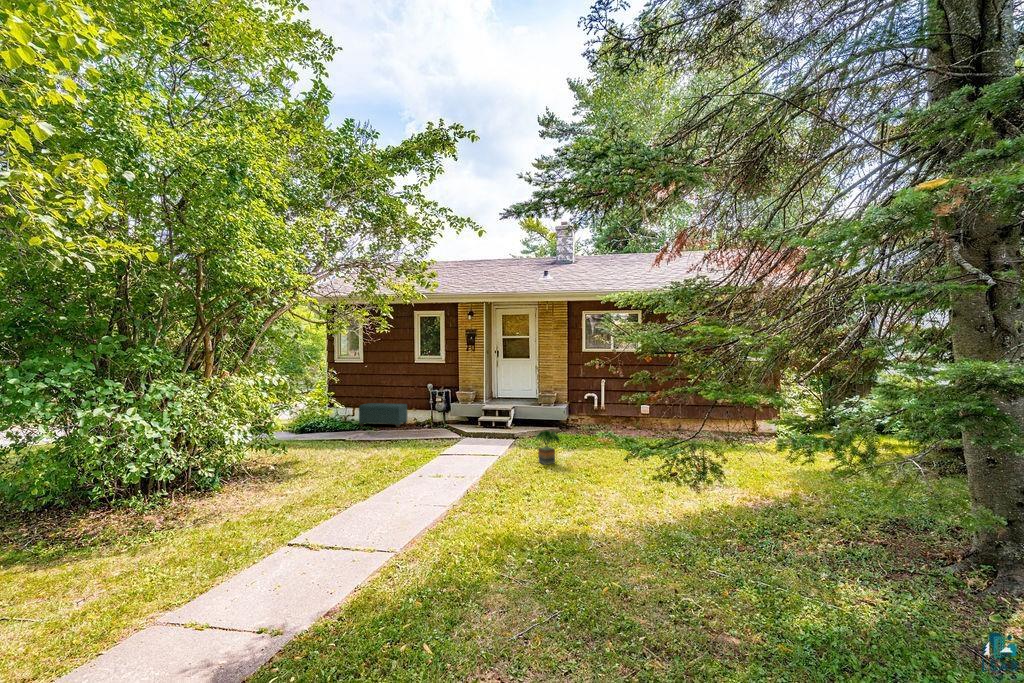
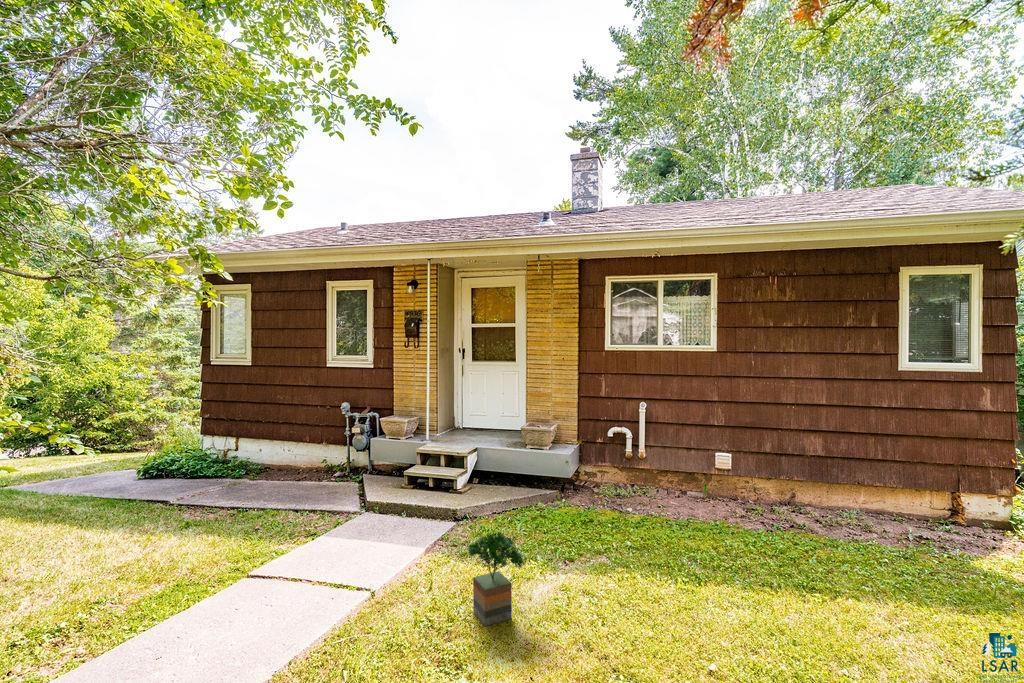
bench: present [359,403,407,427] -> none [232,432,313,476]

